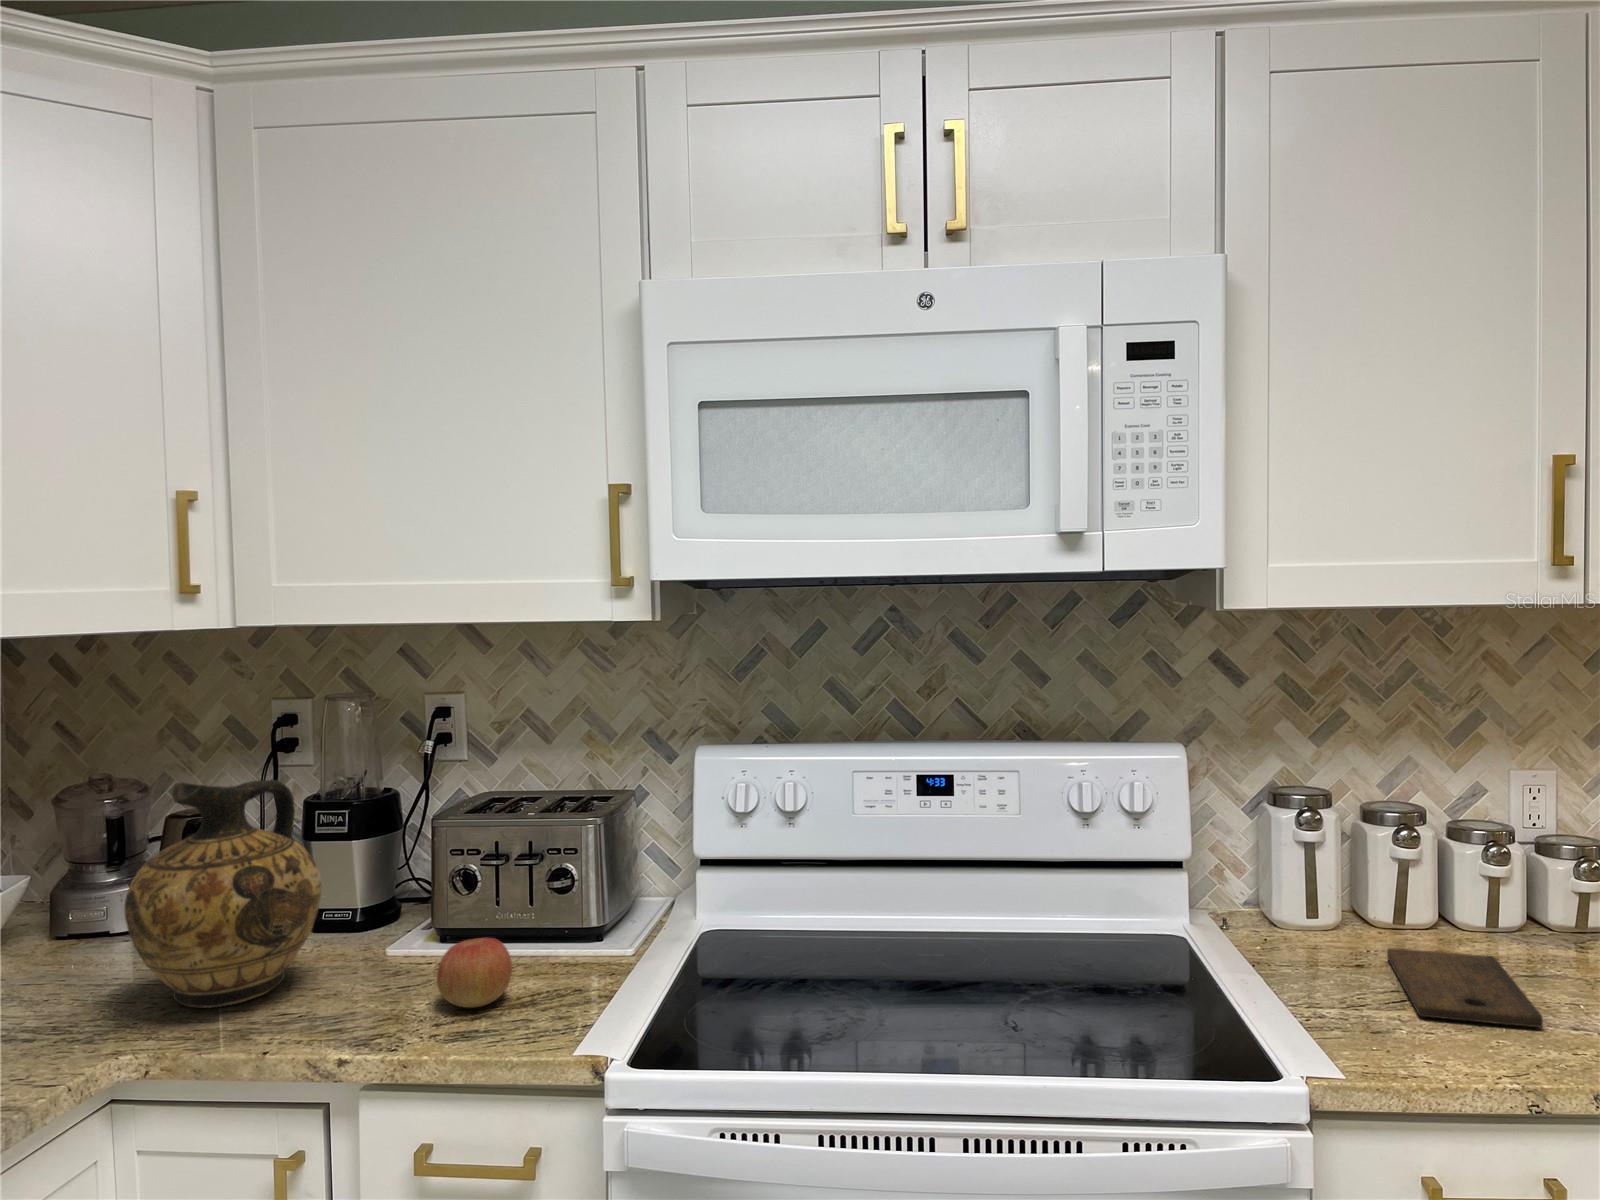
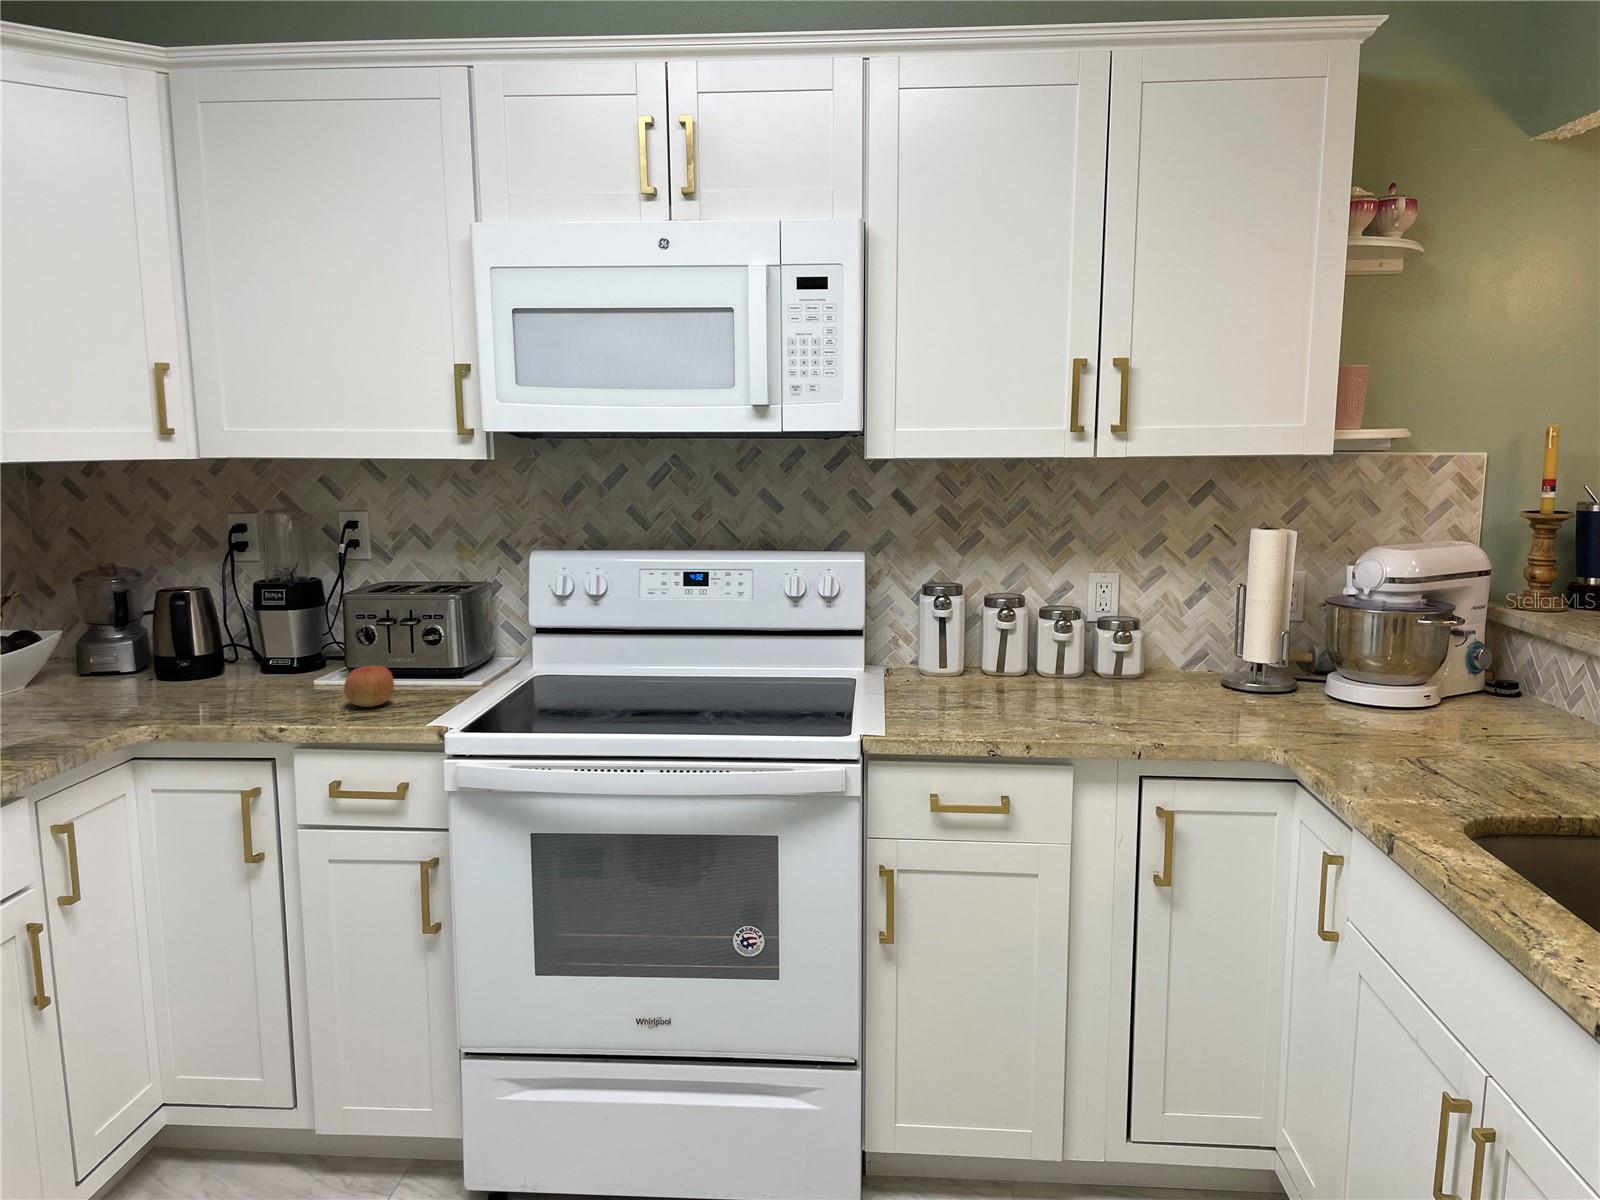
ceramic jug: present [125,780,322,1008] -> none [135,561,267,707]
cutting board: present [1387,948,1543,1027] -> none [959,682,1034,718]

